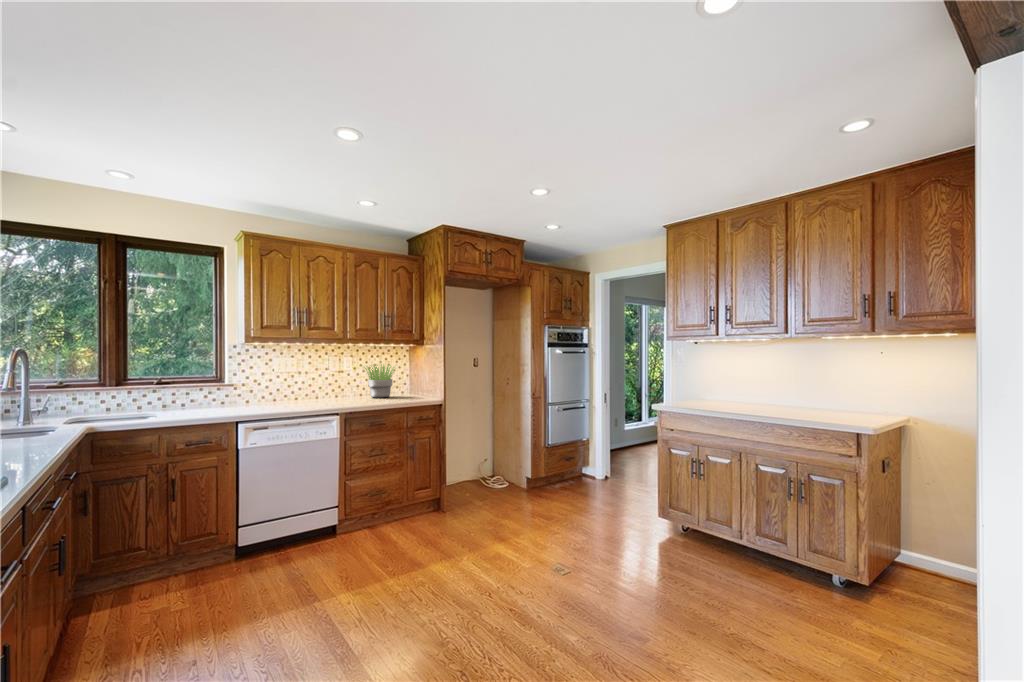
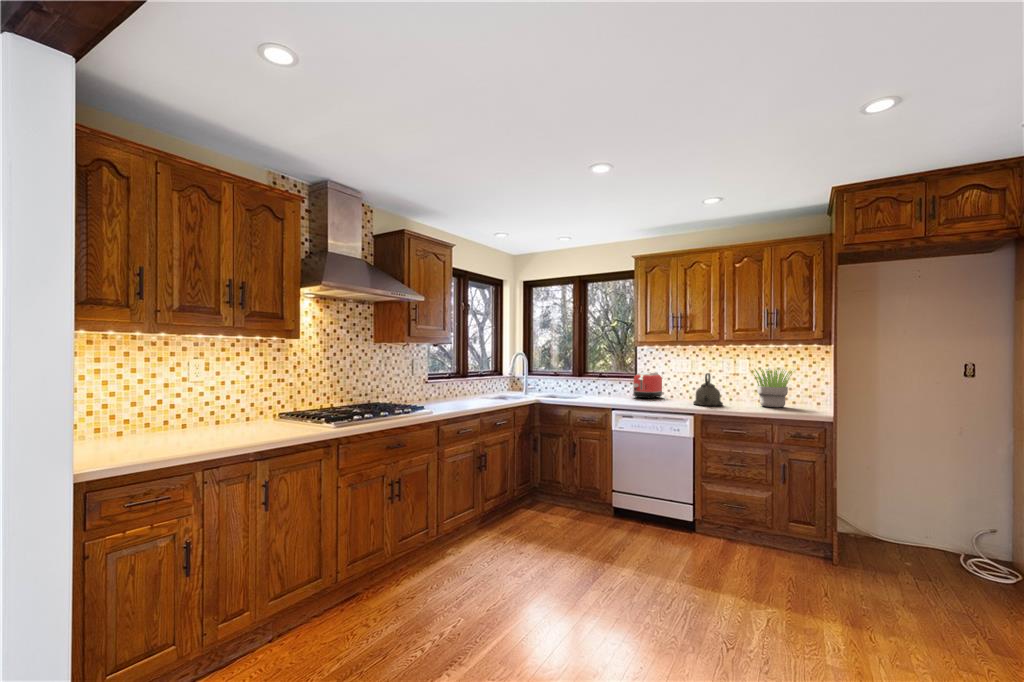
kettle: none [318,371,348,404] -> present [693,373,723,406]
toaster: none [227,374,261,406] -> present [633,372,662,399]

